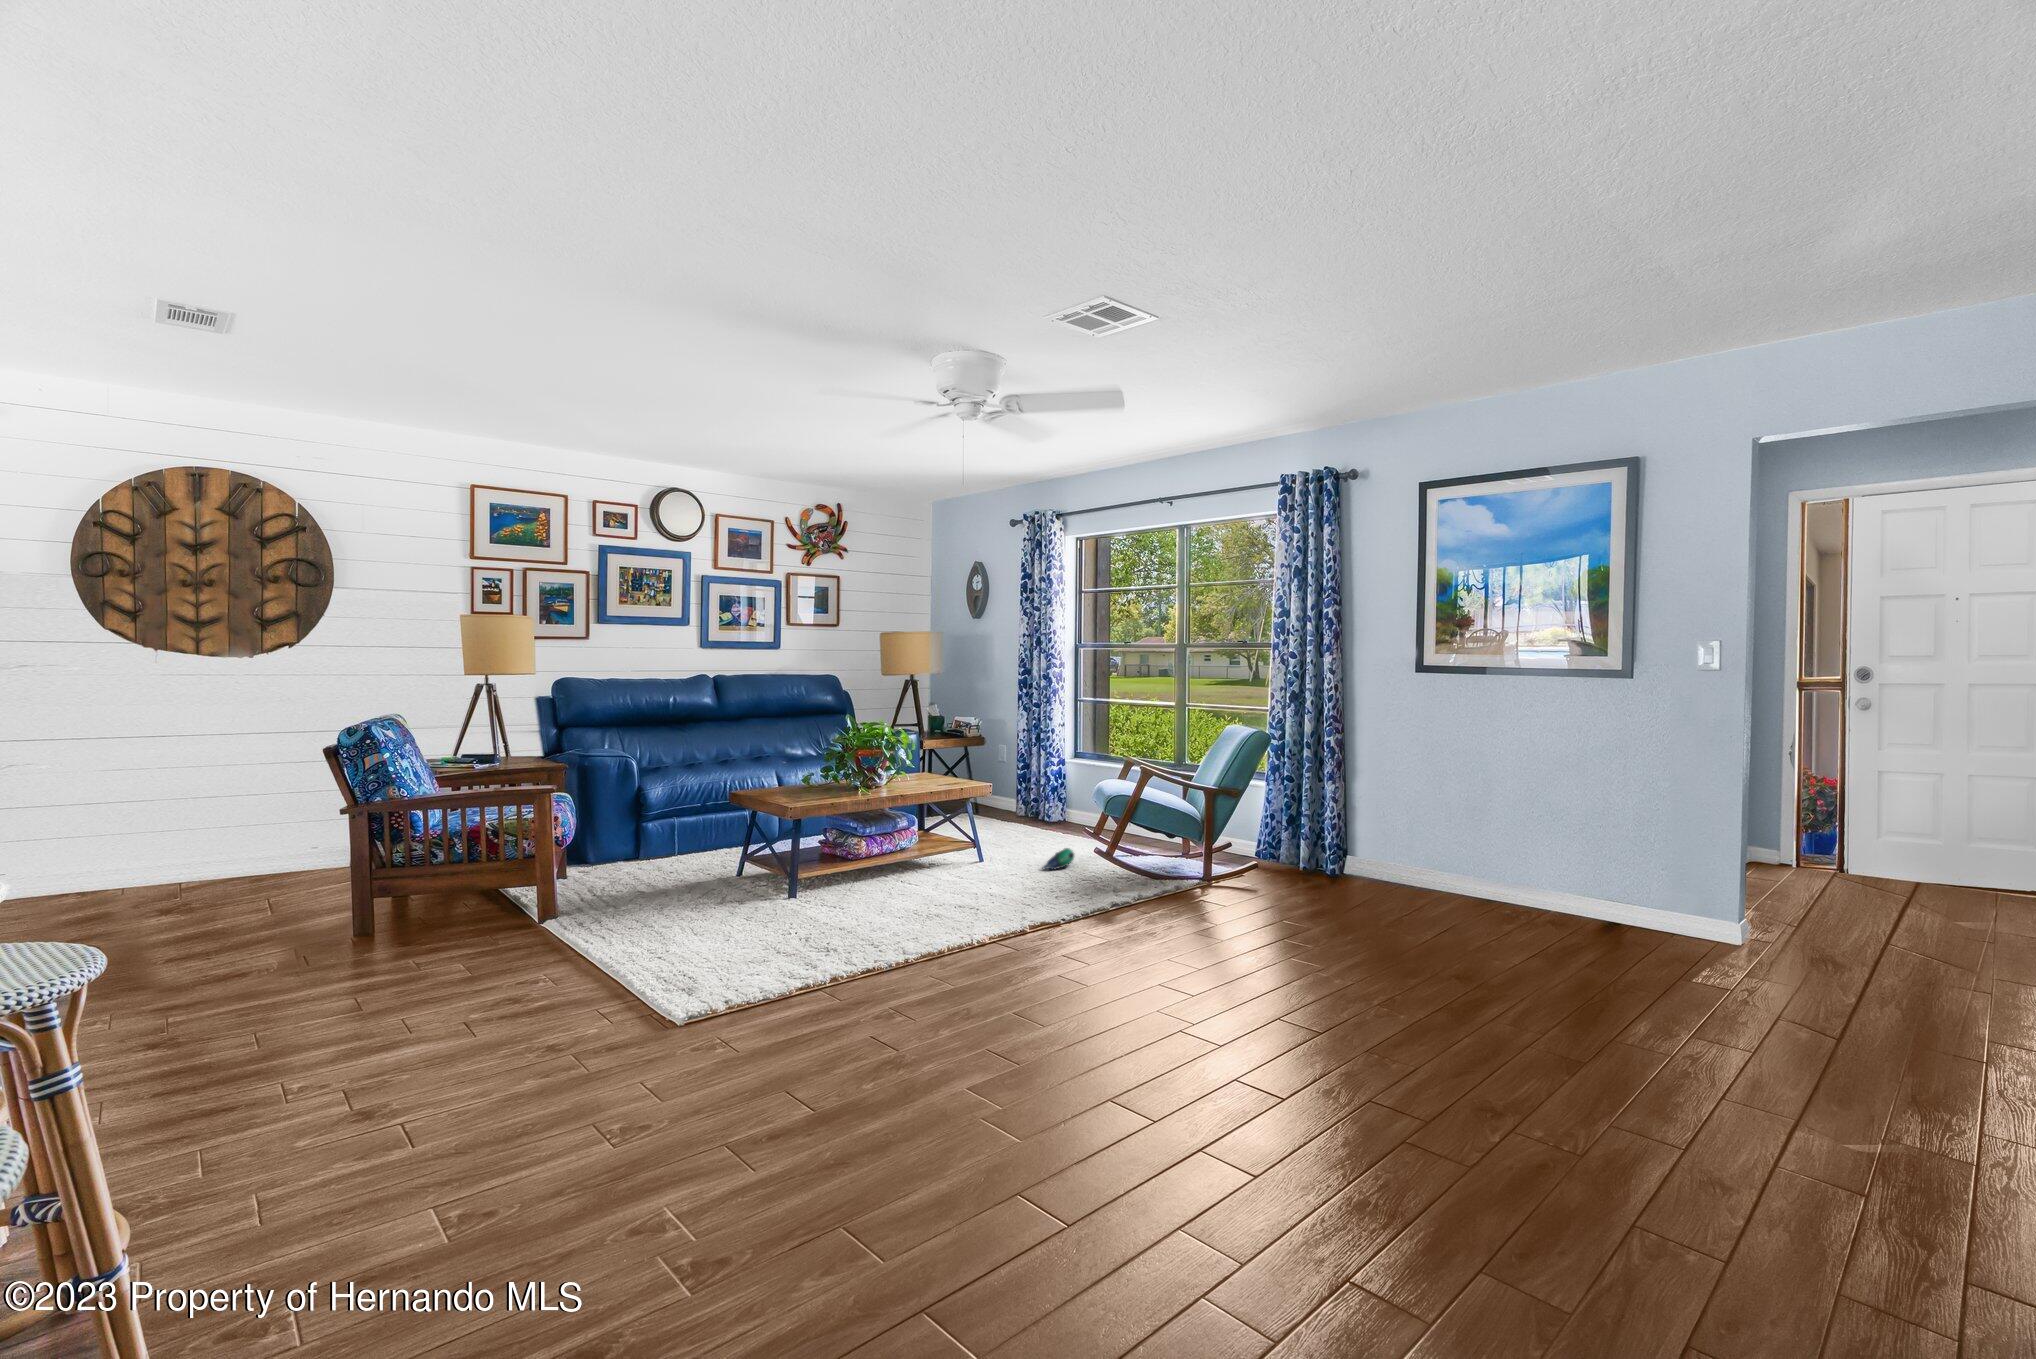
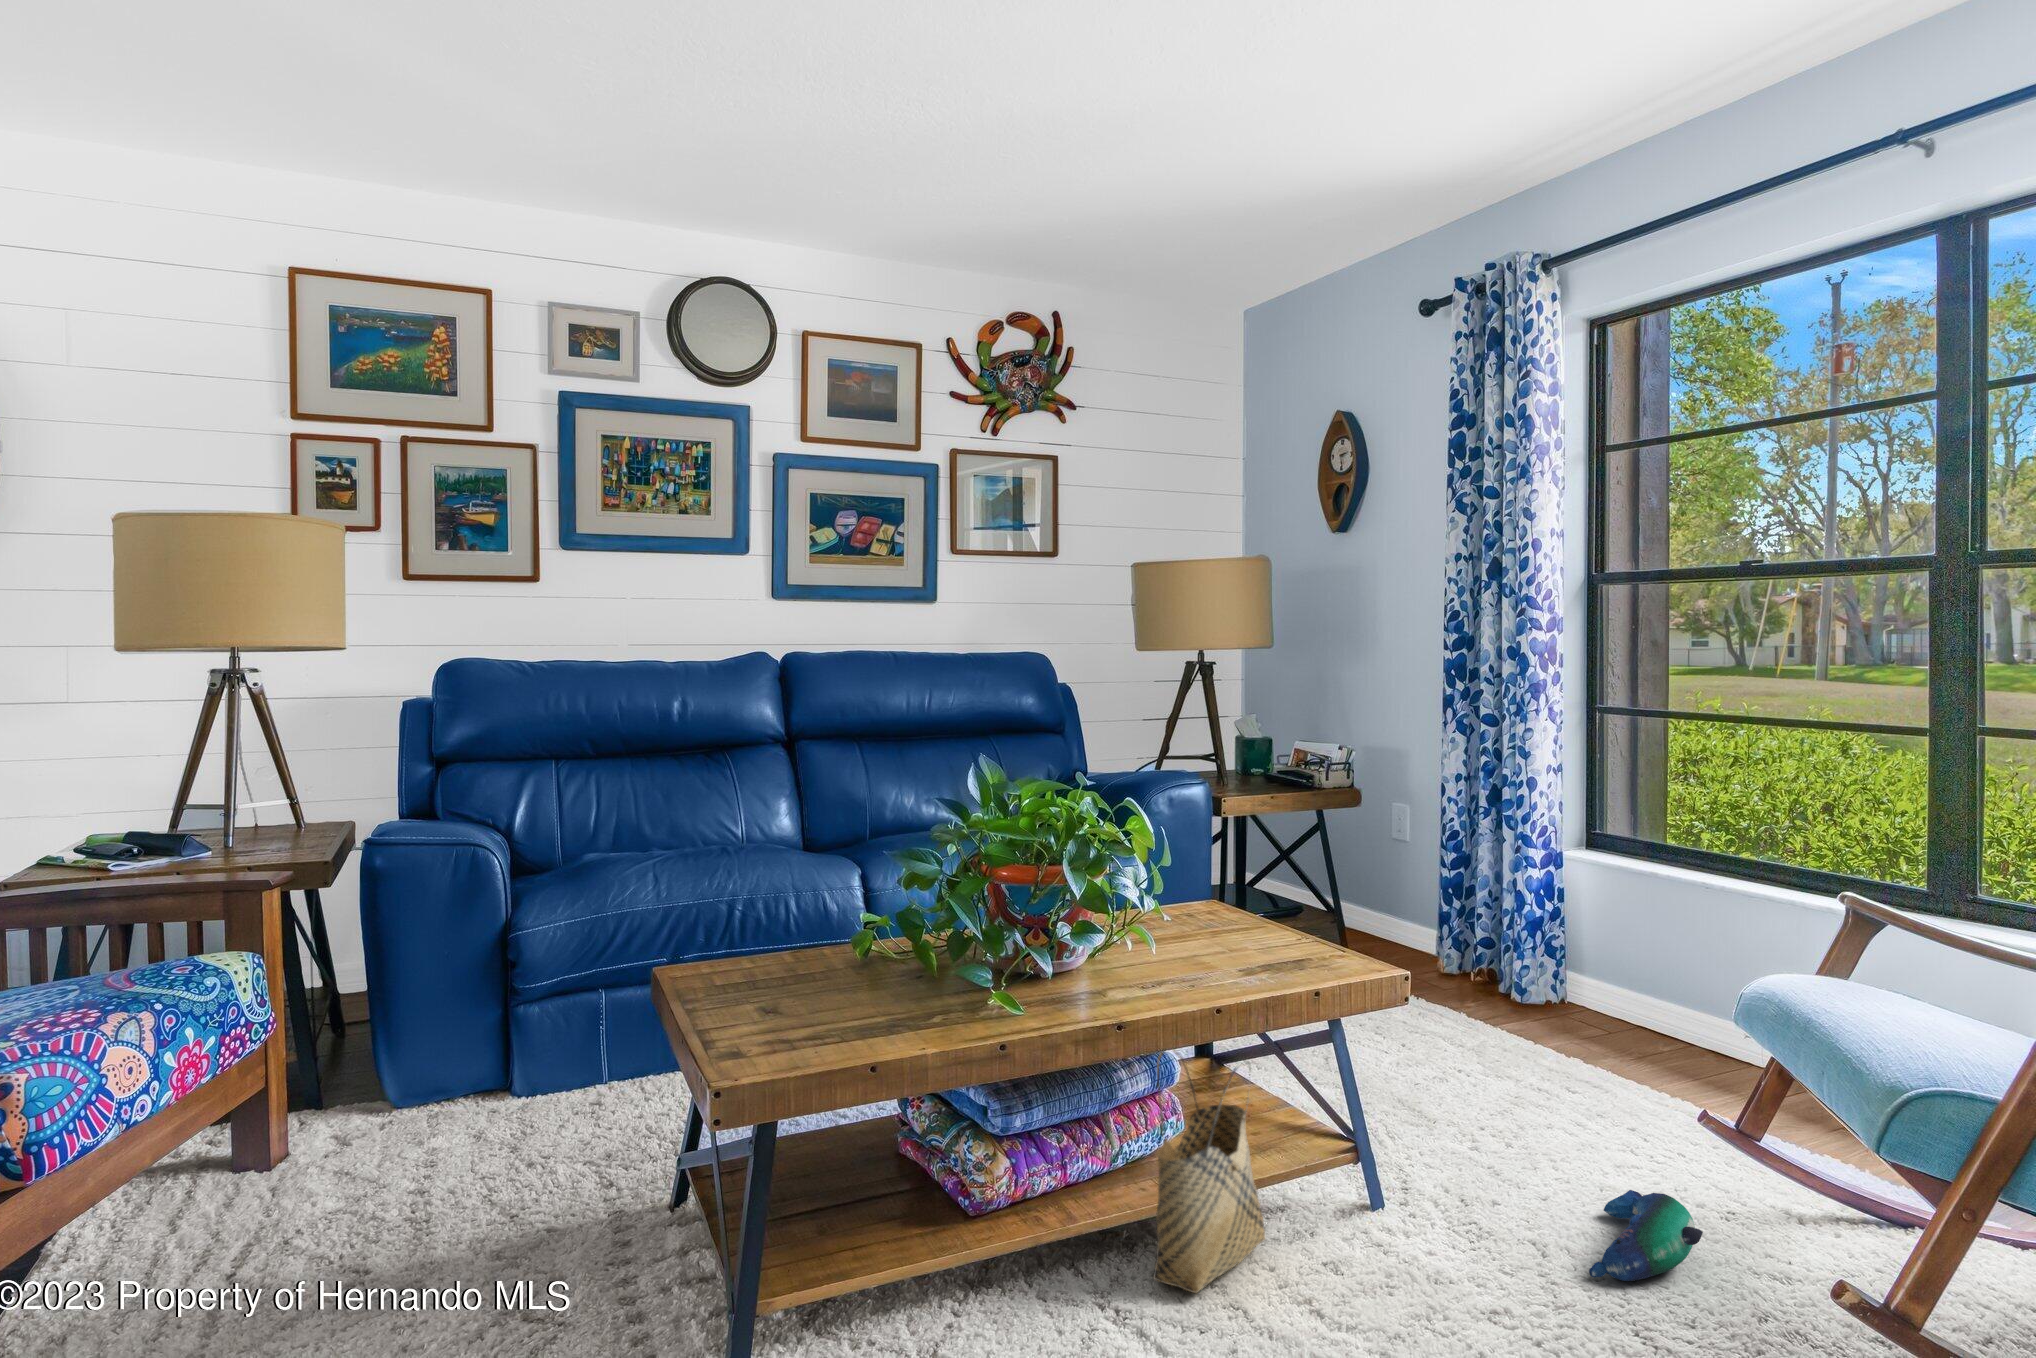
woven basket: none [911,807,946,878] -> present [1153,1049,1265,1293]

